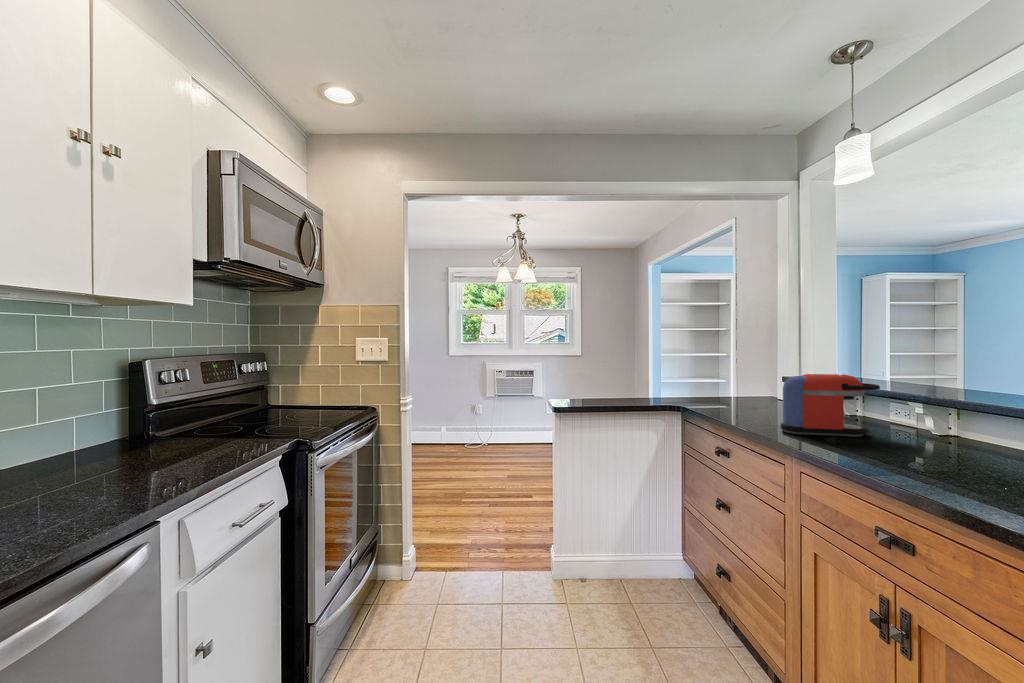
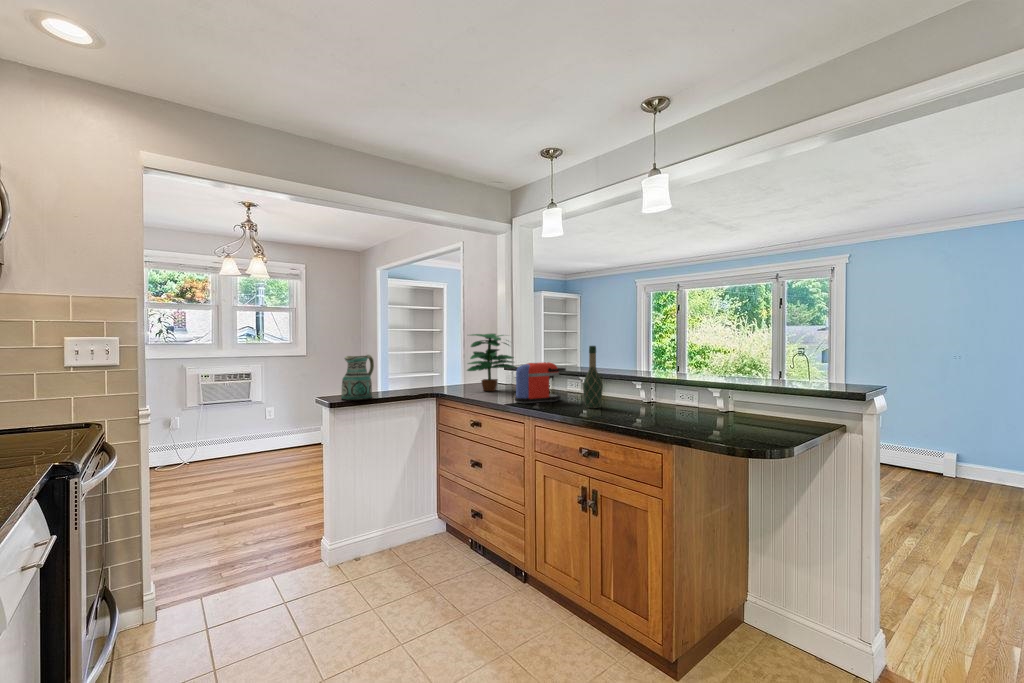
potted plant: none [724,332,801,409] -> present [467,334,515,391]
wine bottle: none [907,349,955,461] -> present [583,346,603,408]
ceramic pitcher: none [571,356,608,405] -> present [341,355,374,400]

